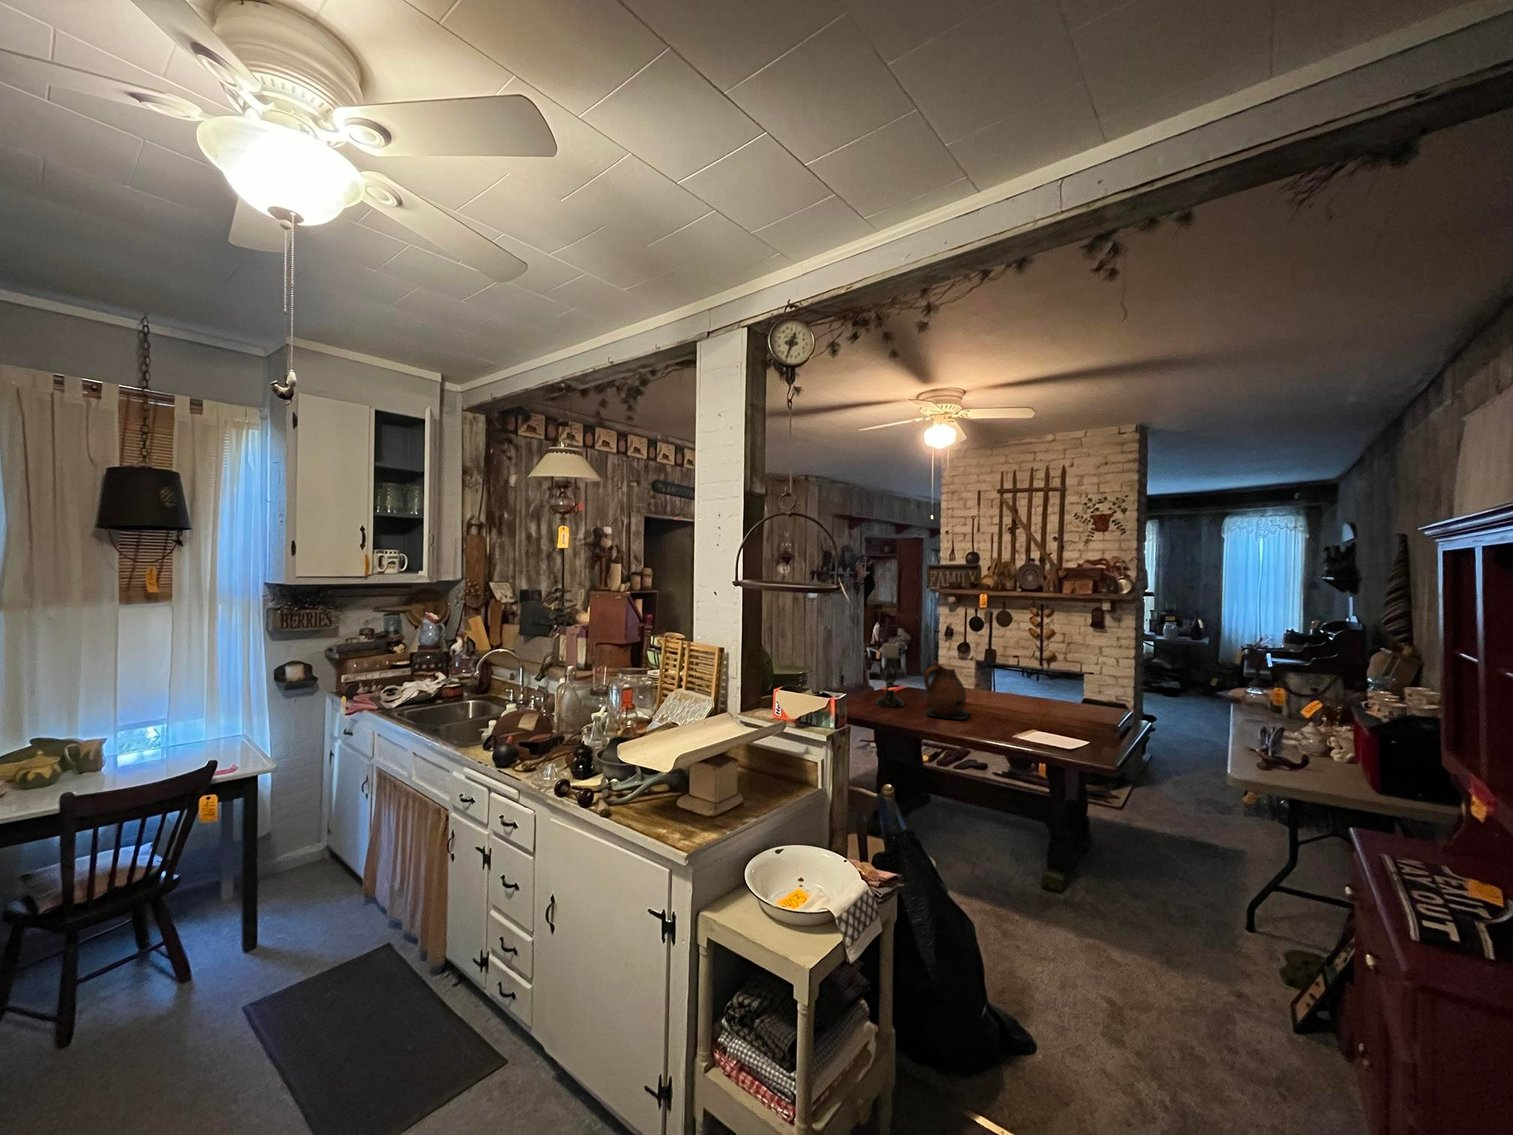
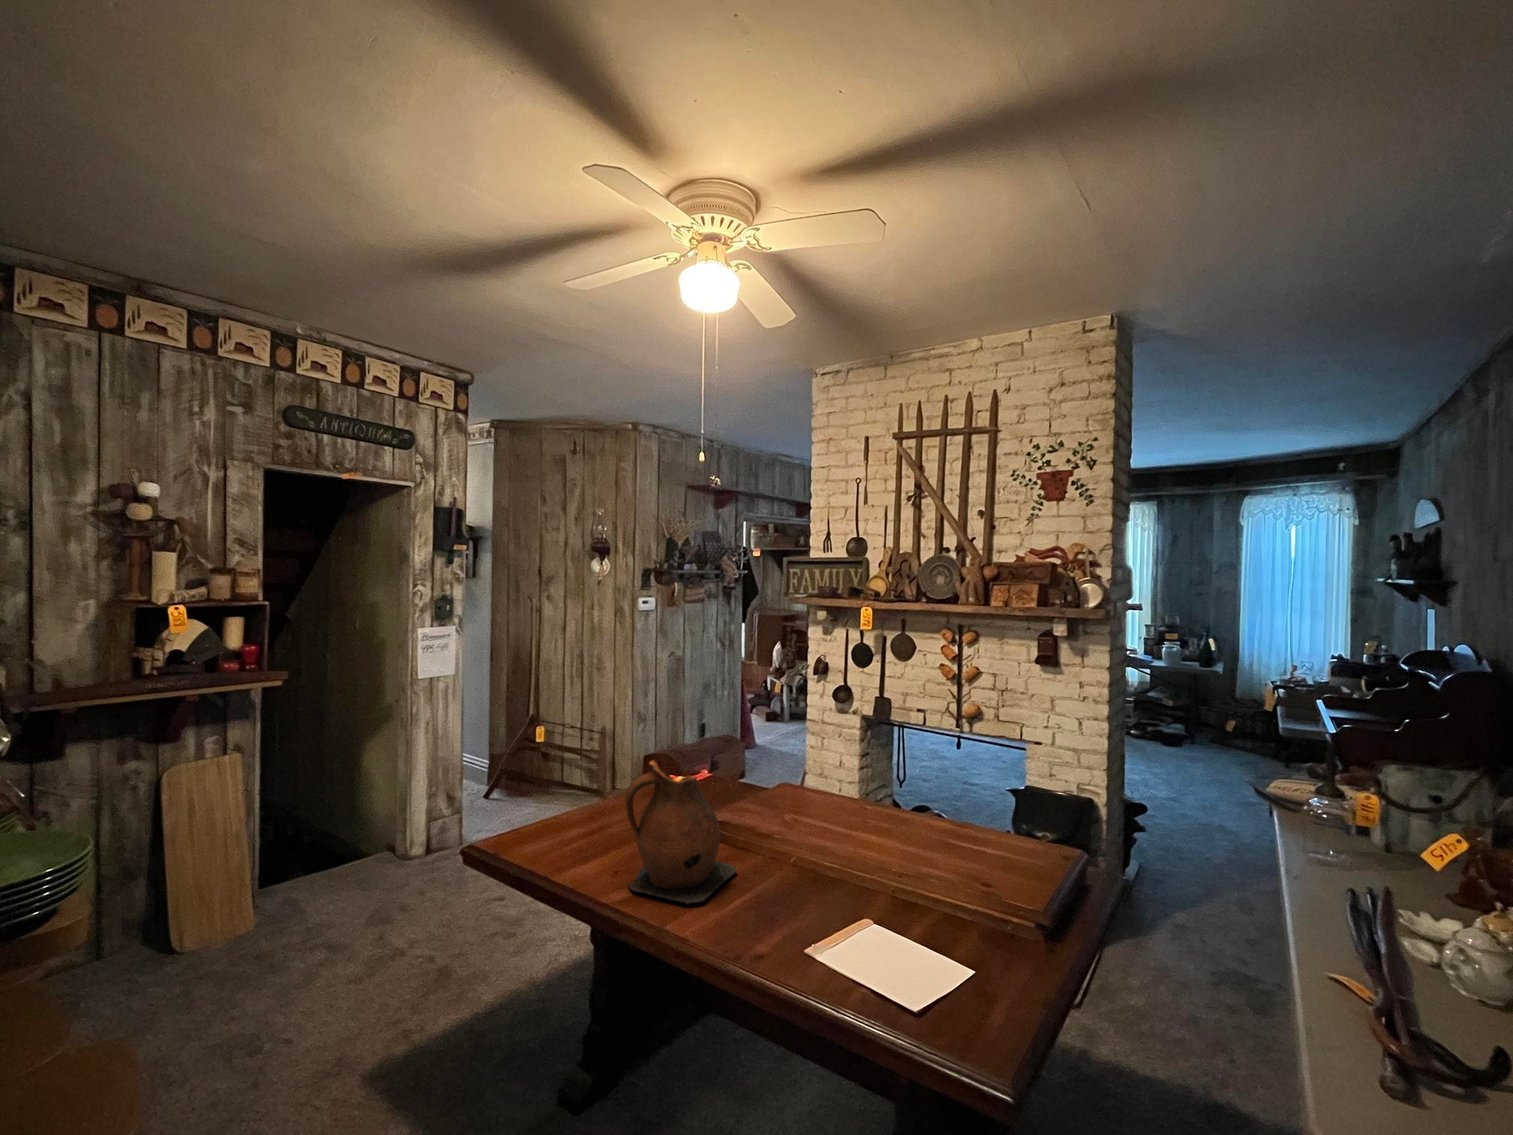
candle holder: present [876,642,903,707] -> none [559,711,618,854]

